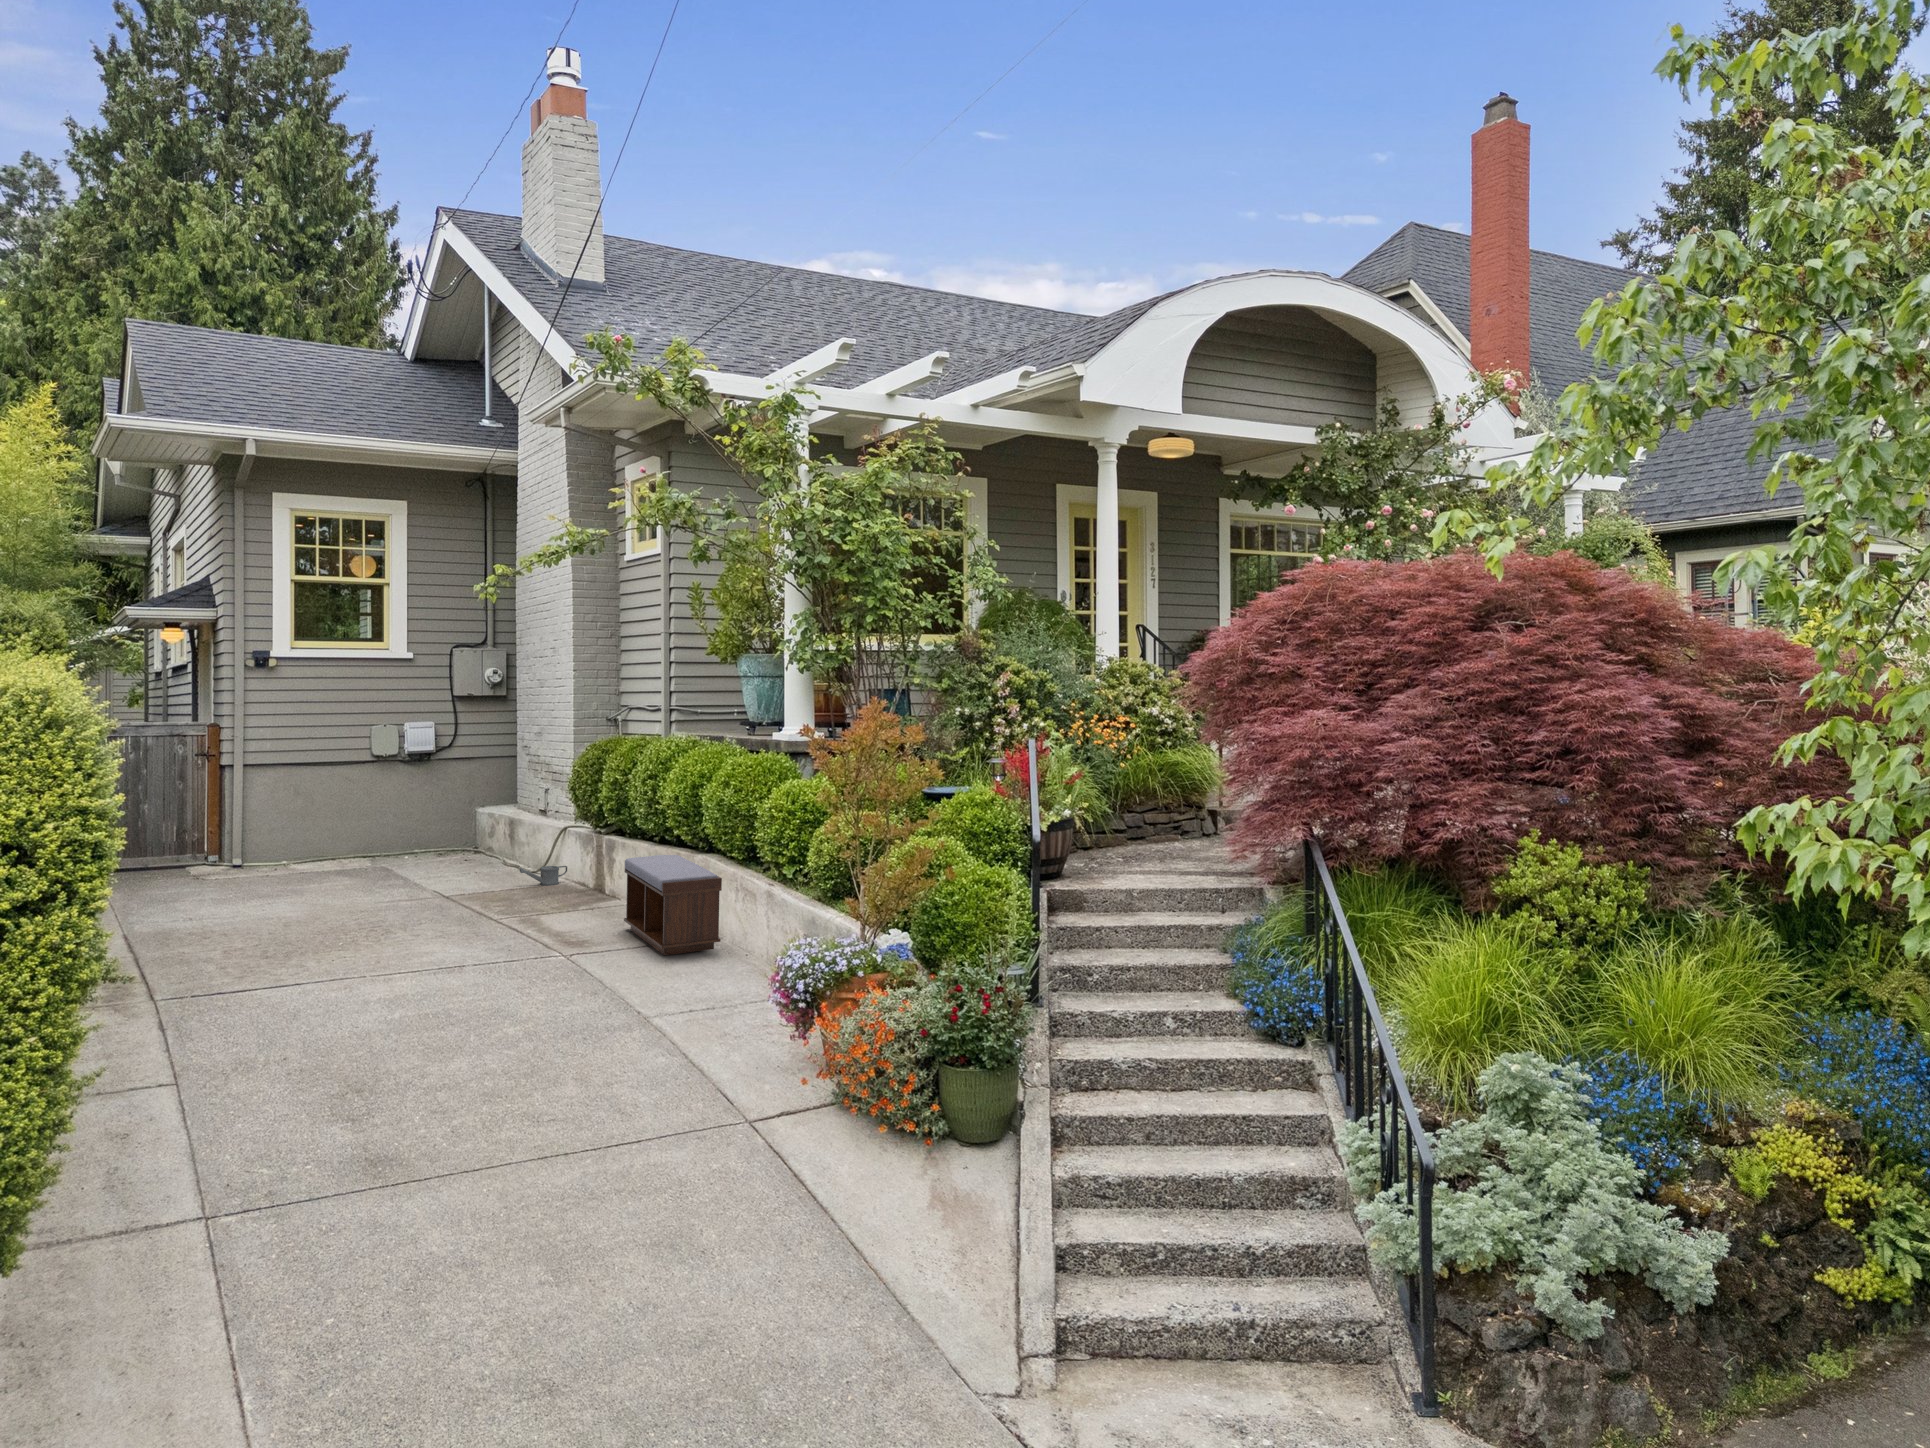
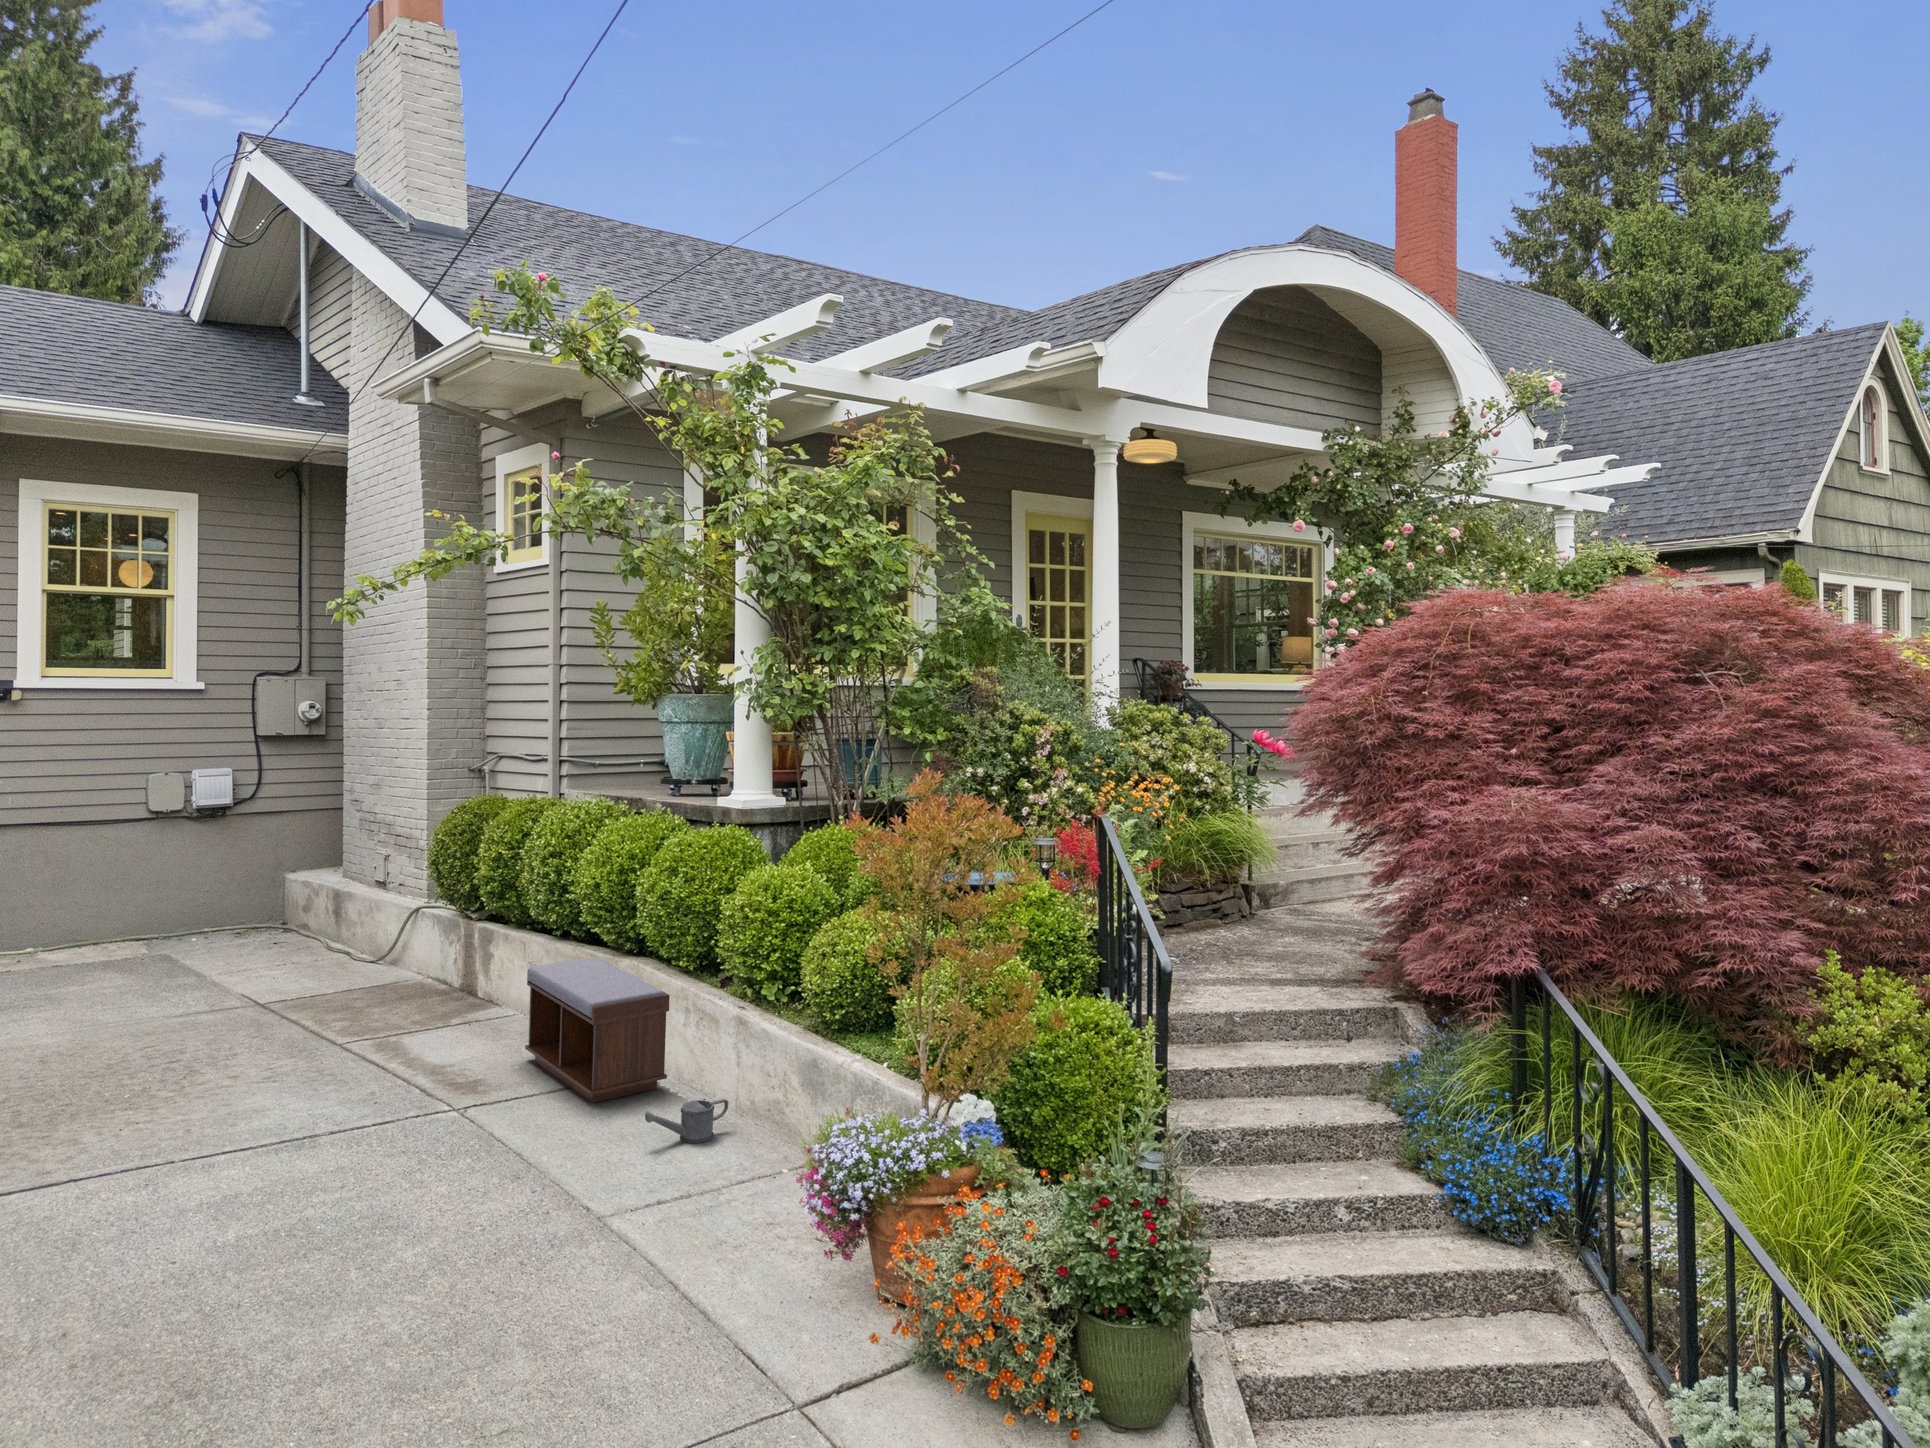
watering can: present [520,866,567,886] -> present [645,1099,728,1143]

